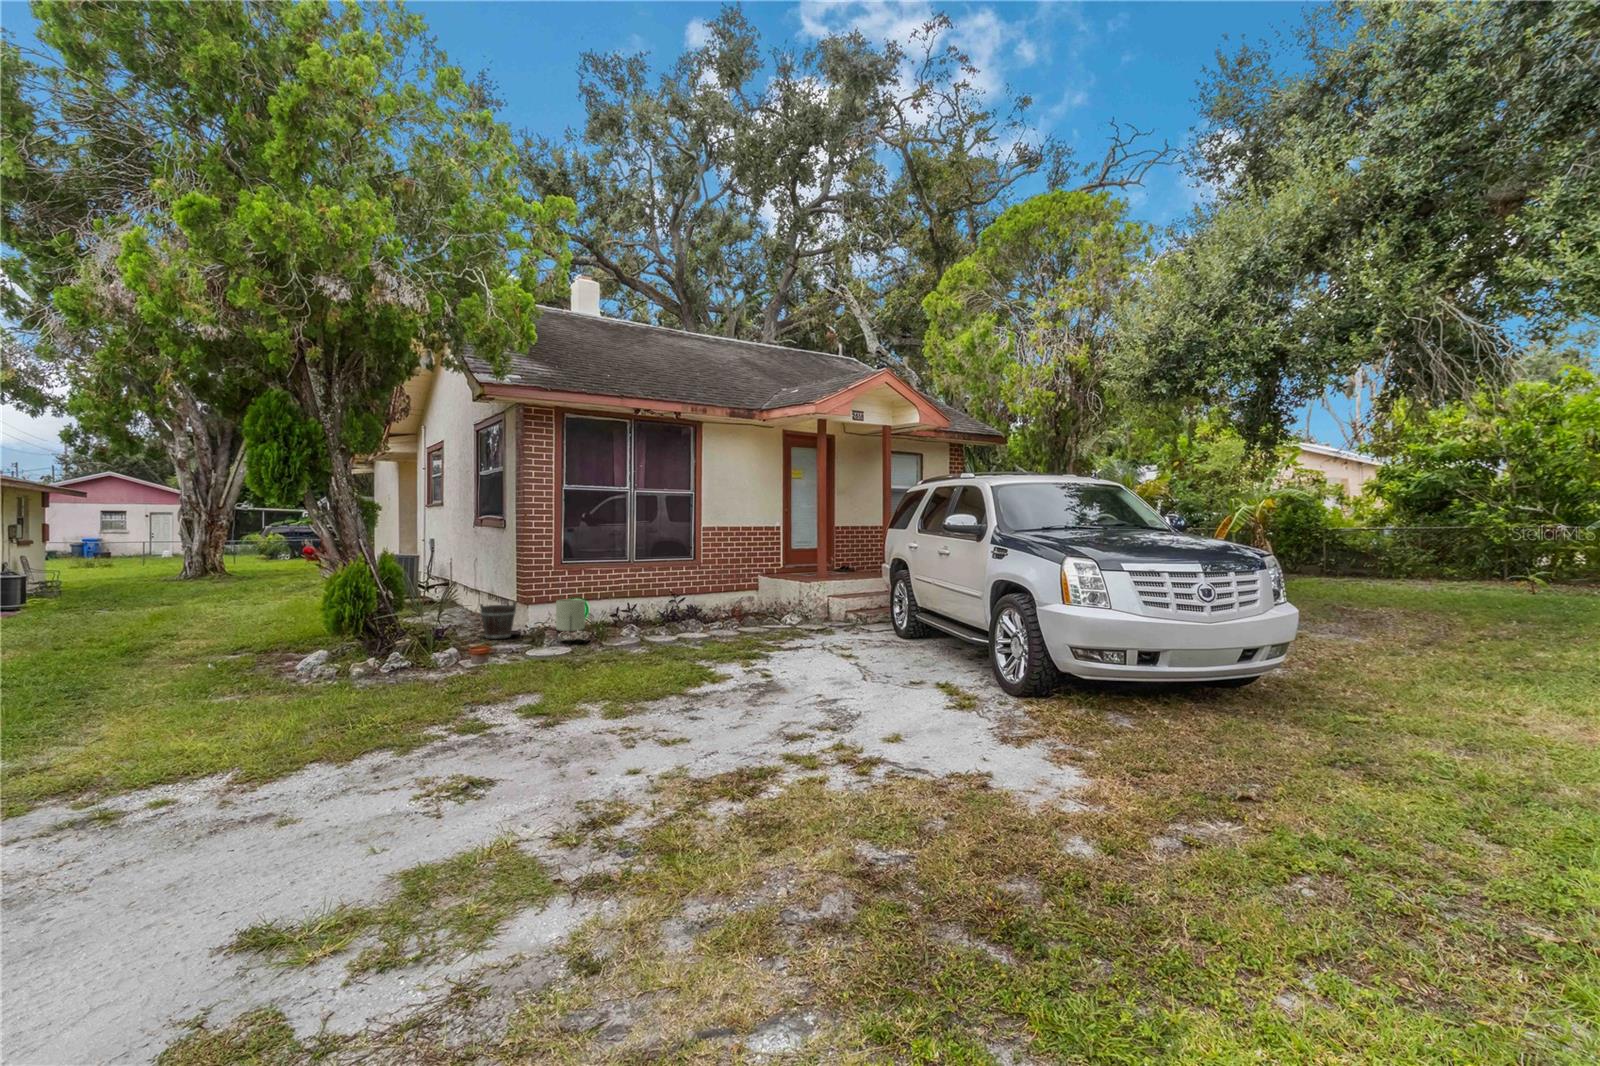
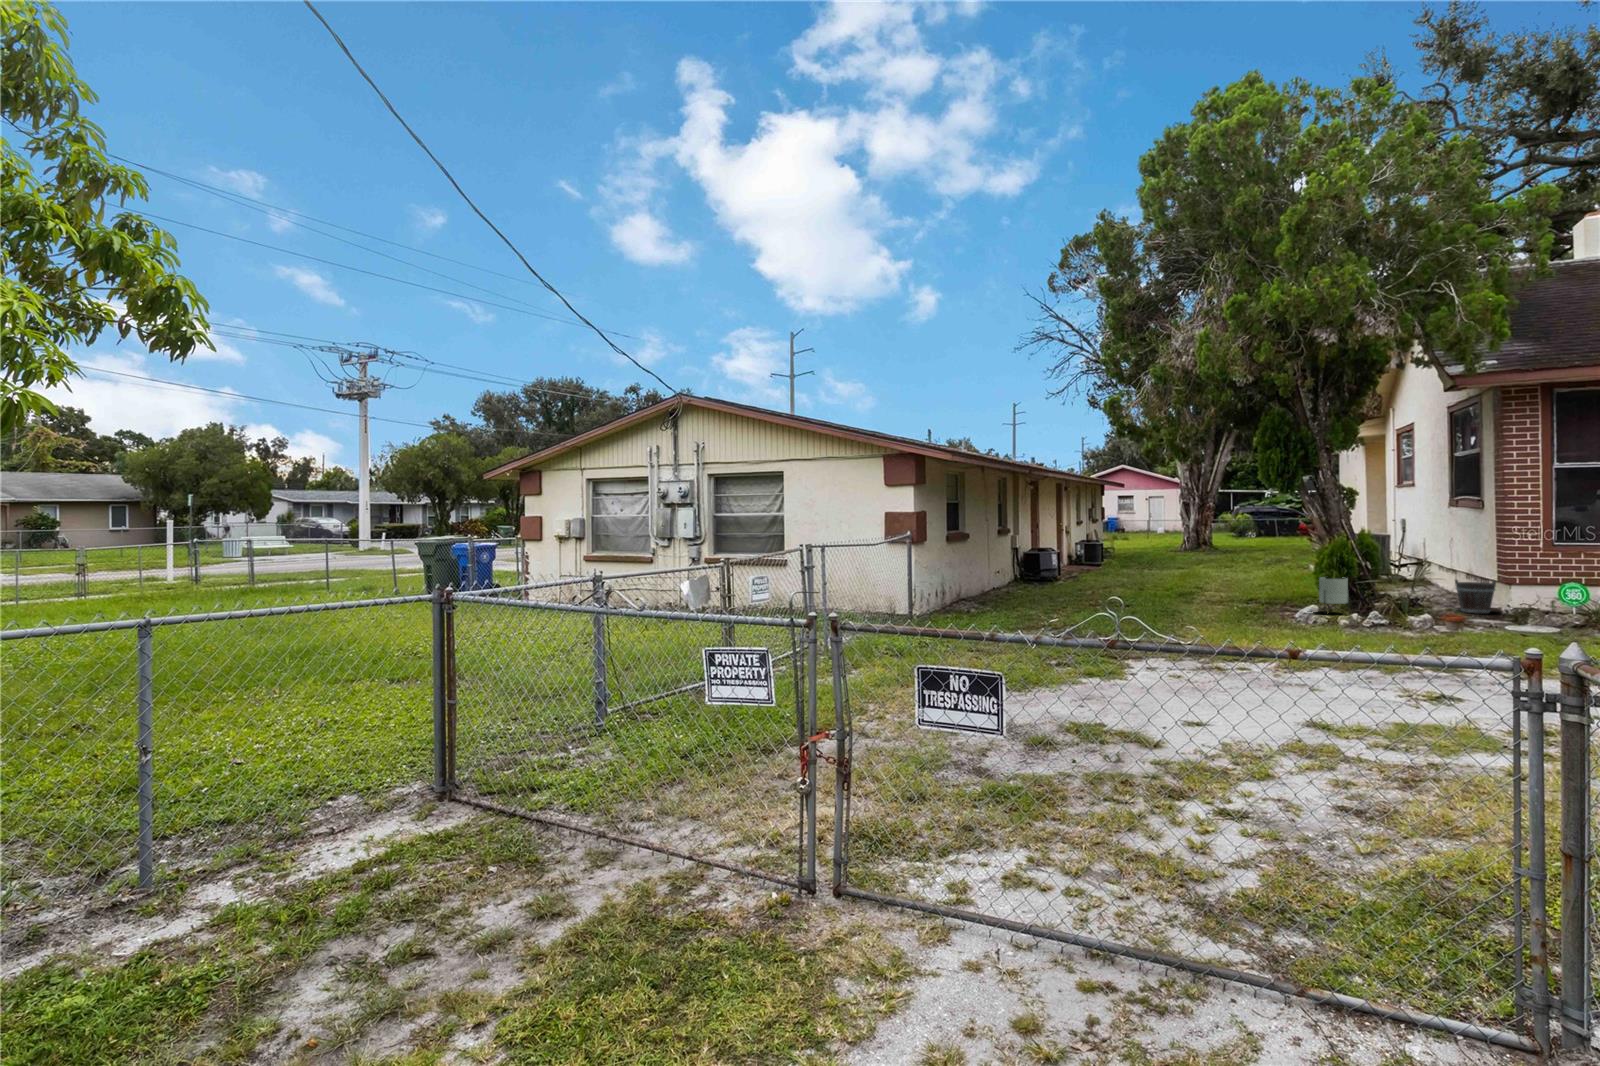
planter: present [556,599,585,631] -> present [1319,577,1349,605]

